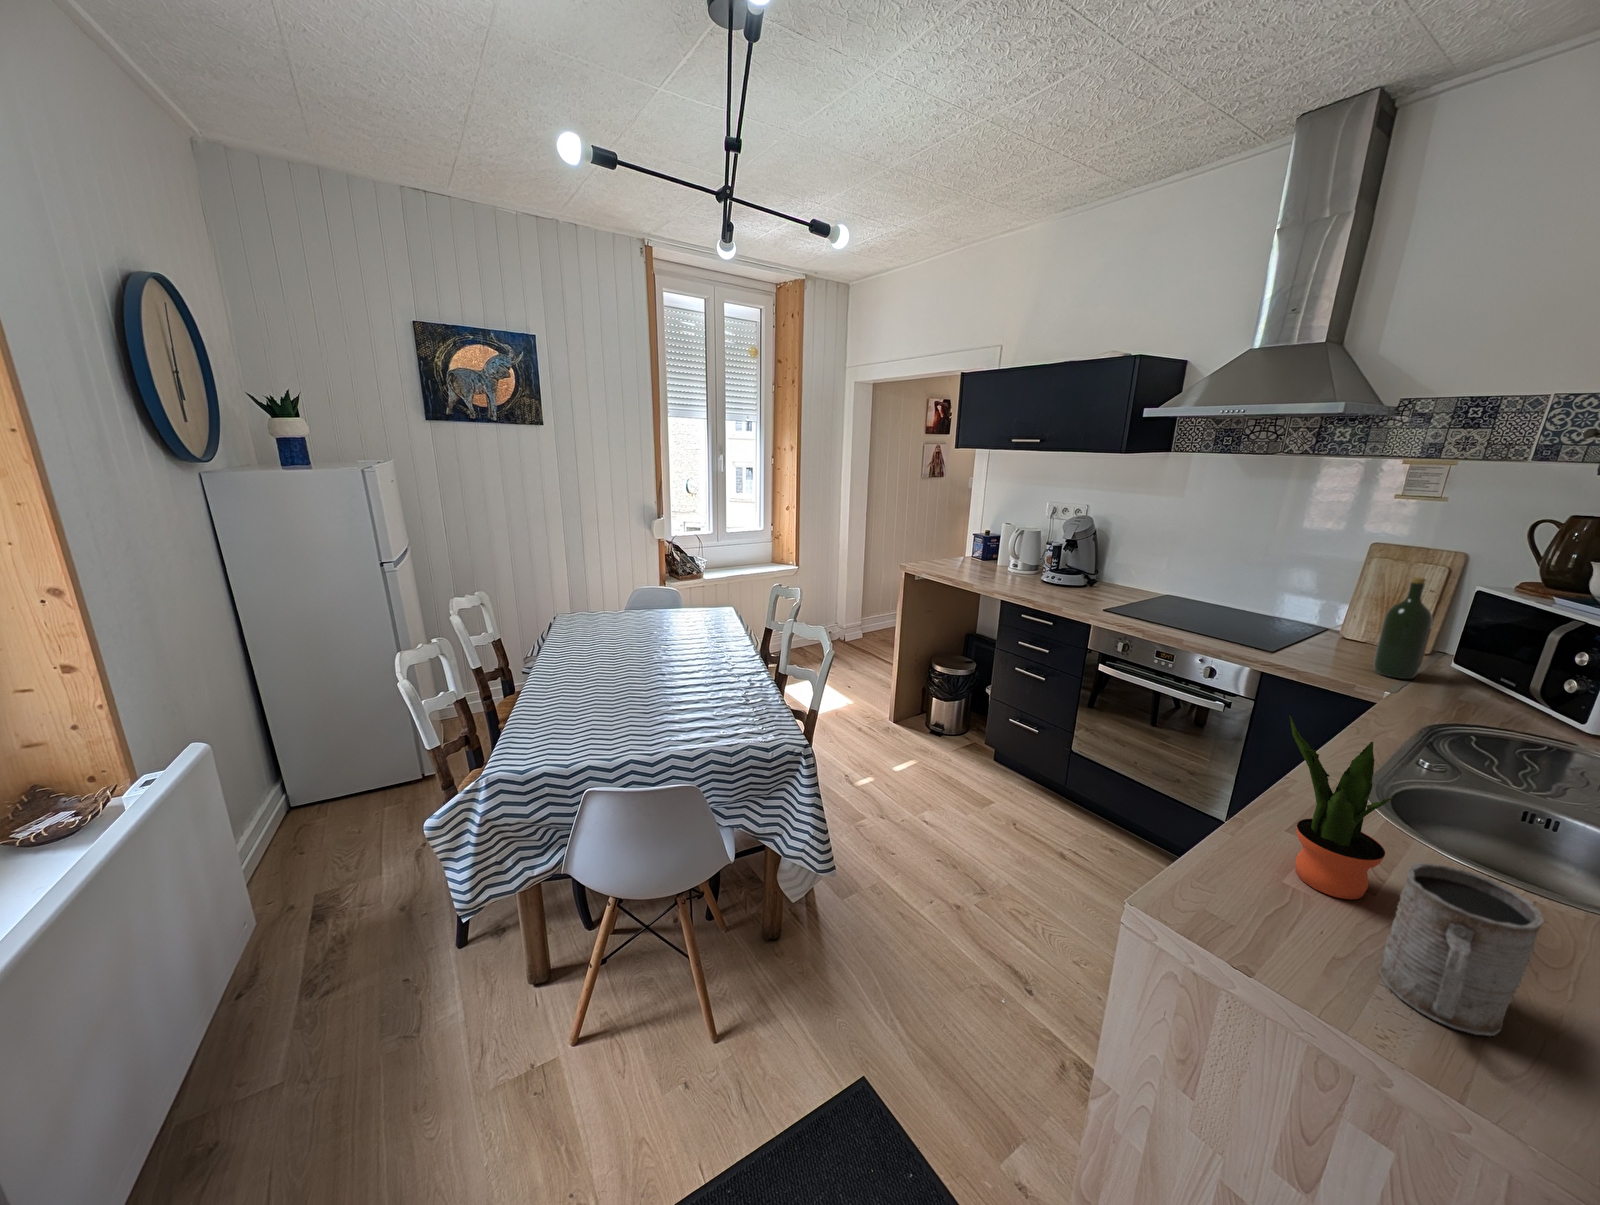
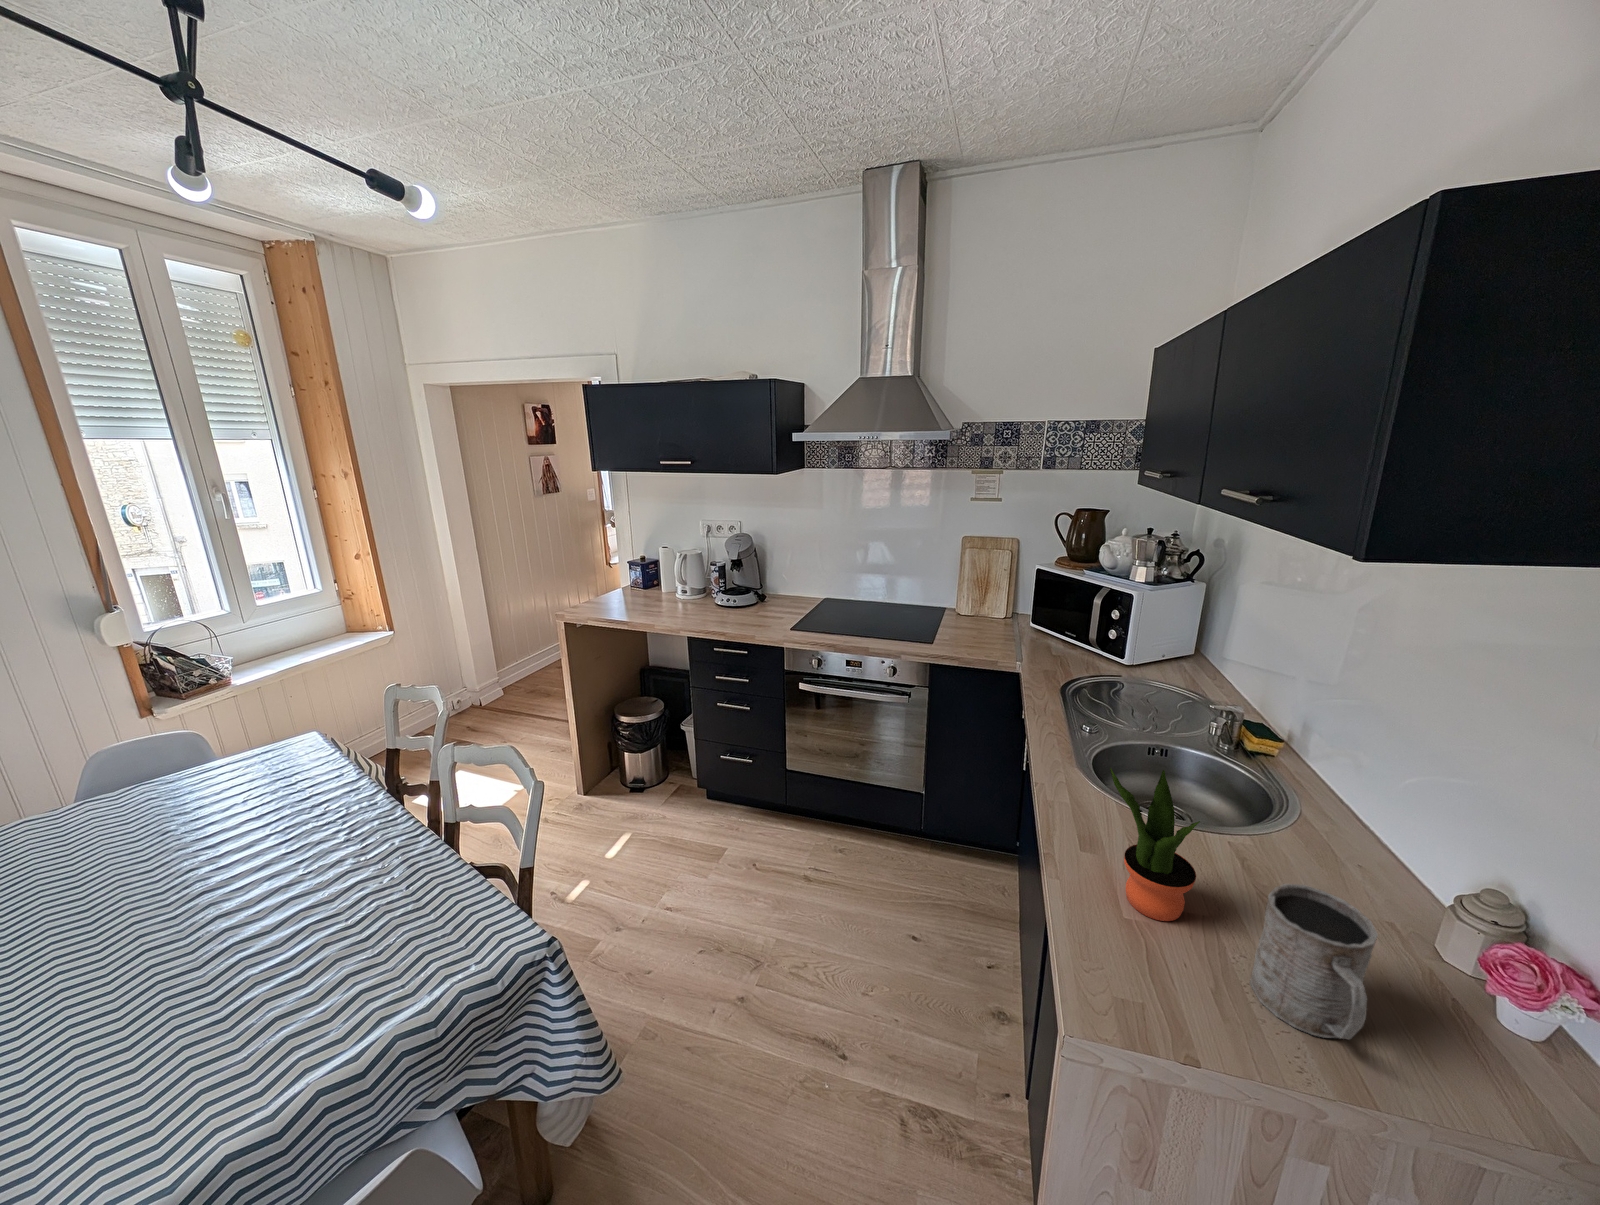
wine bottle: present [1374,577,1433,679] -> none [994,566,1024,645]

